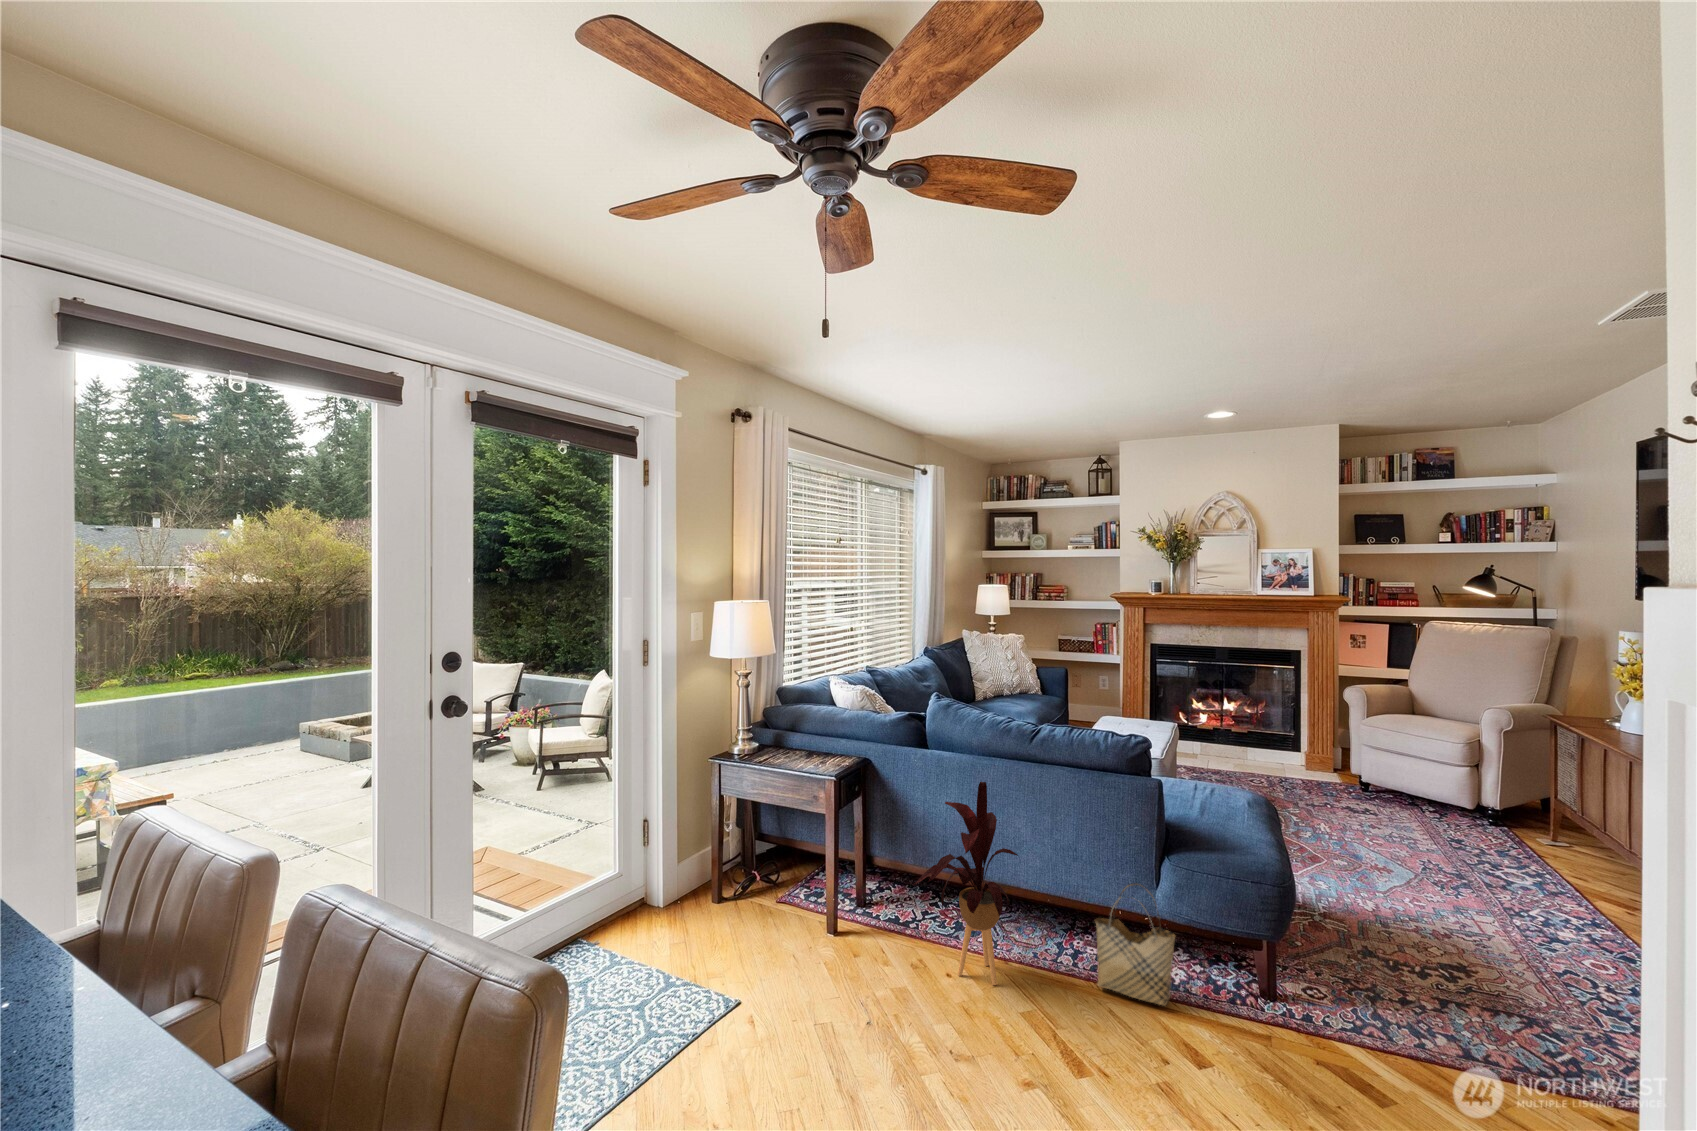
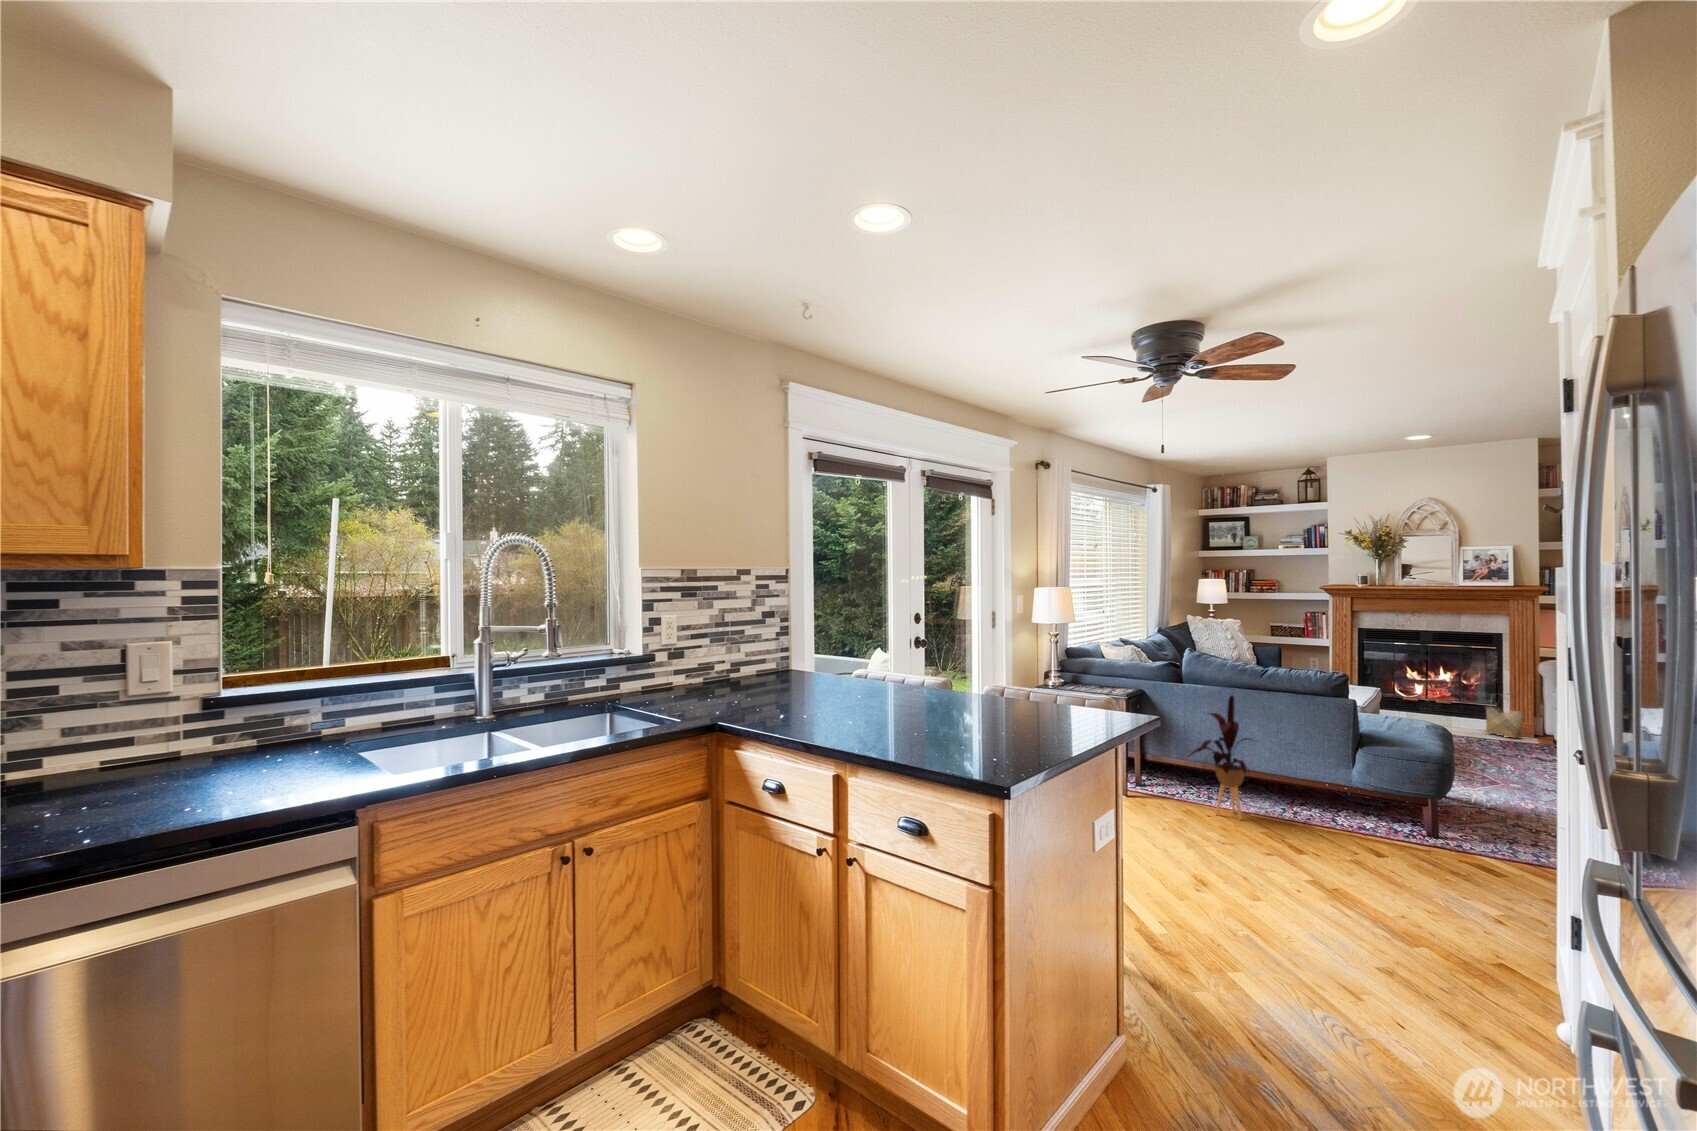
woven basket: present [1095,883,1175,1006] -> present [1486,707,1524,738]

